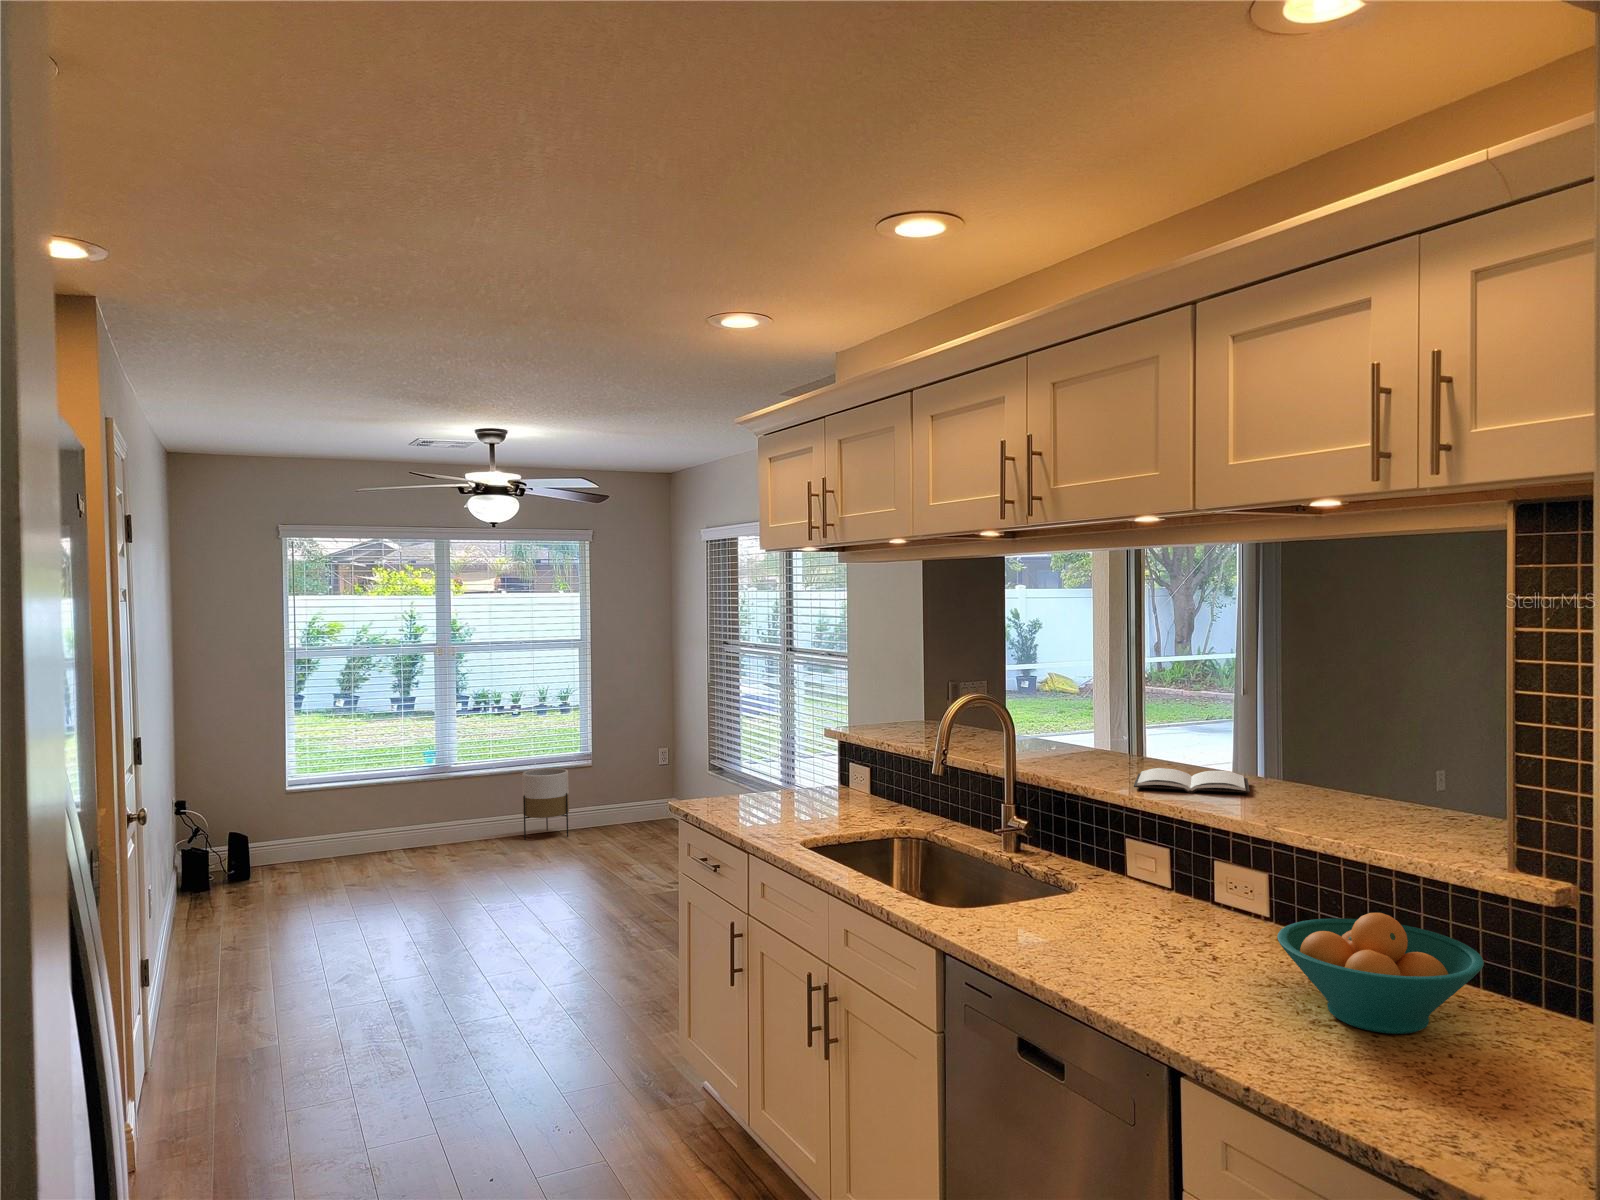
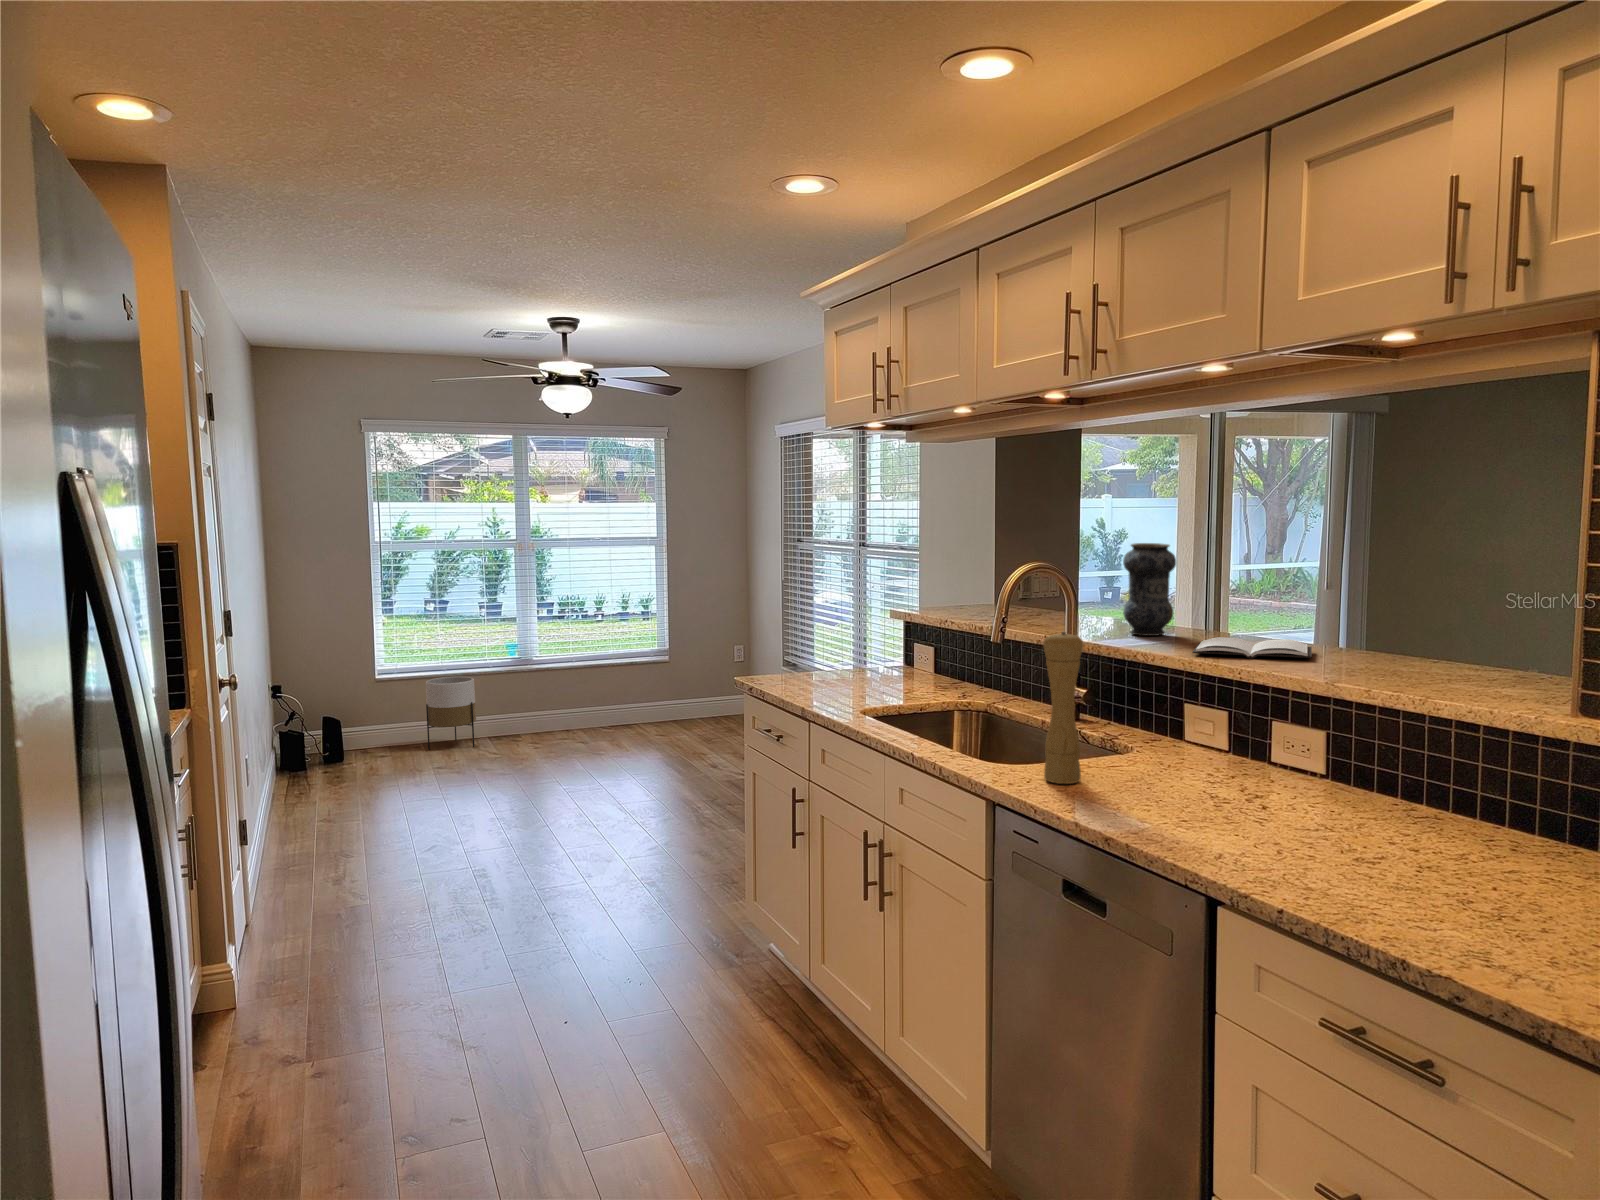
vase: none [1060,669,1112,763] -> present [1123,543,1176,636]
planter: present [522,768,569,840] -> present [426,676,476,749]
pepper mill: none [991,777,1031,933] -> present [1043,632,1083,784]
fruit bowl: present [1277,913,1484,1034] -> none [1324,754,1537,870]

